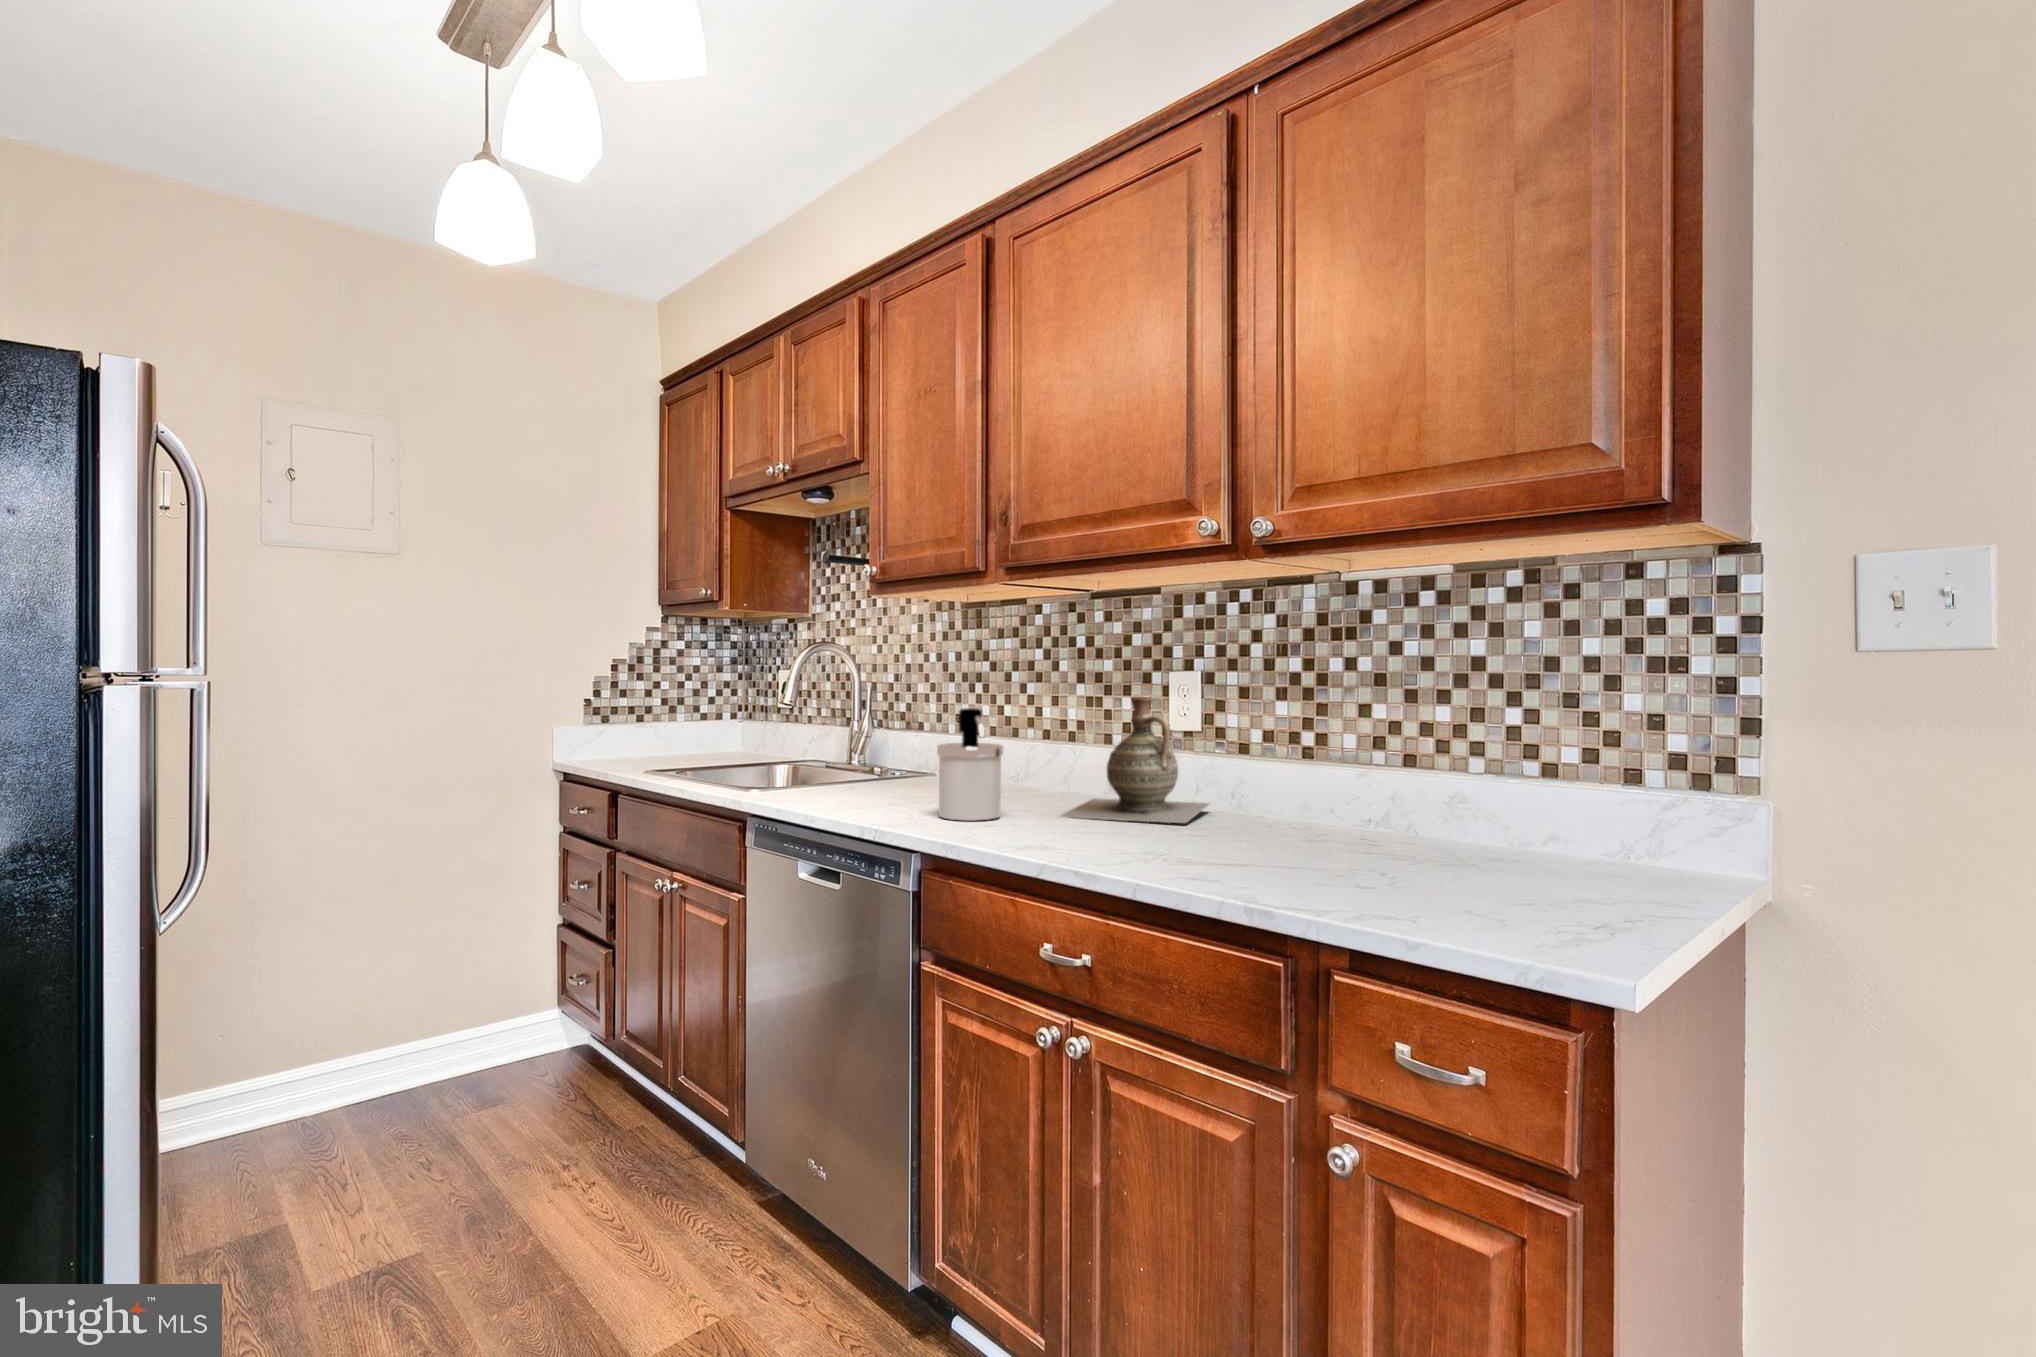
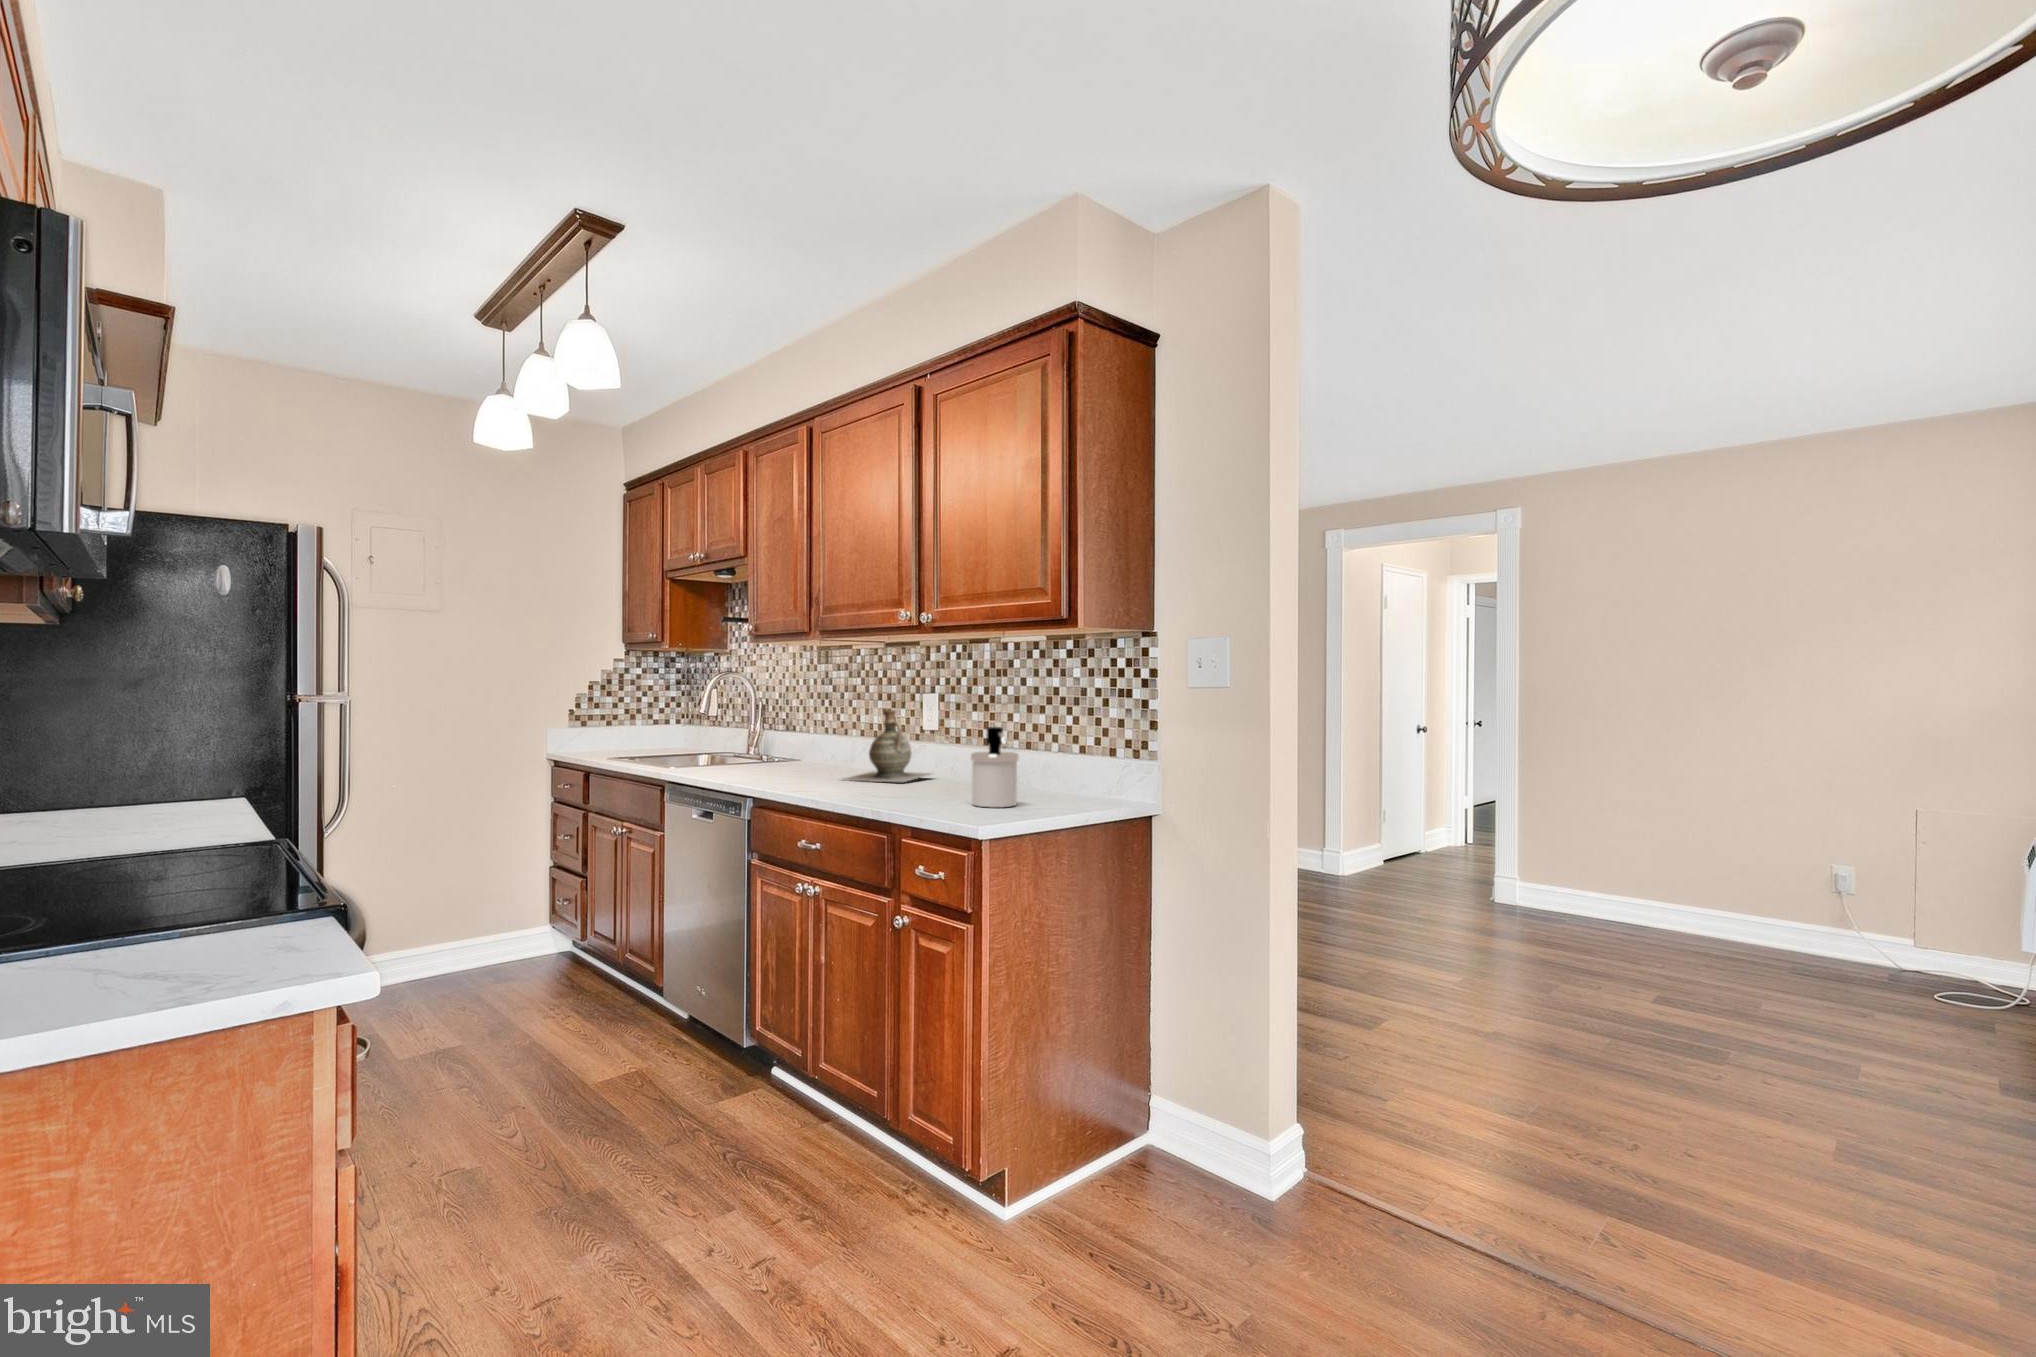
soap dispenser: present [937,708,1003,821] -> present [971,727,1019,808]

